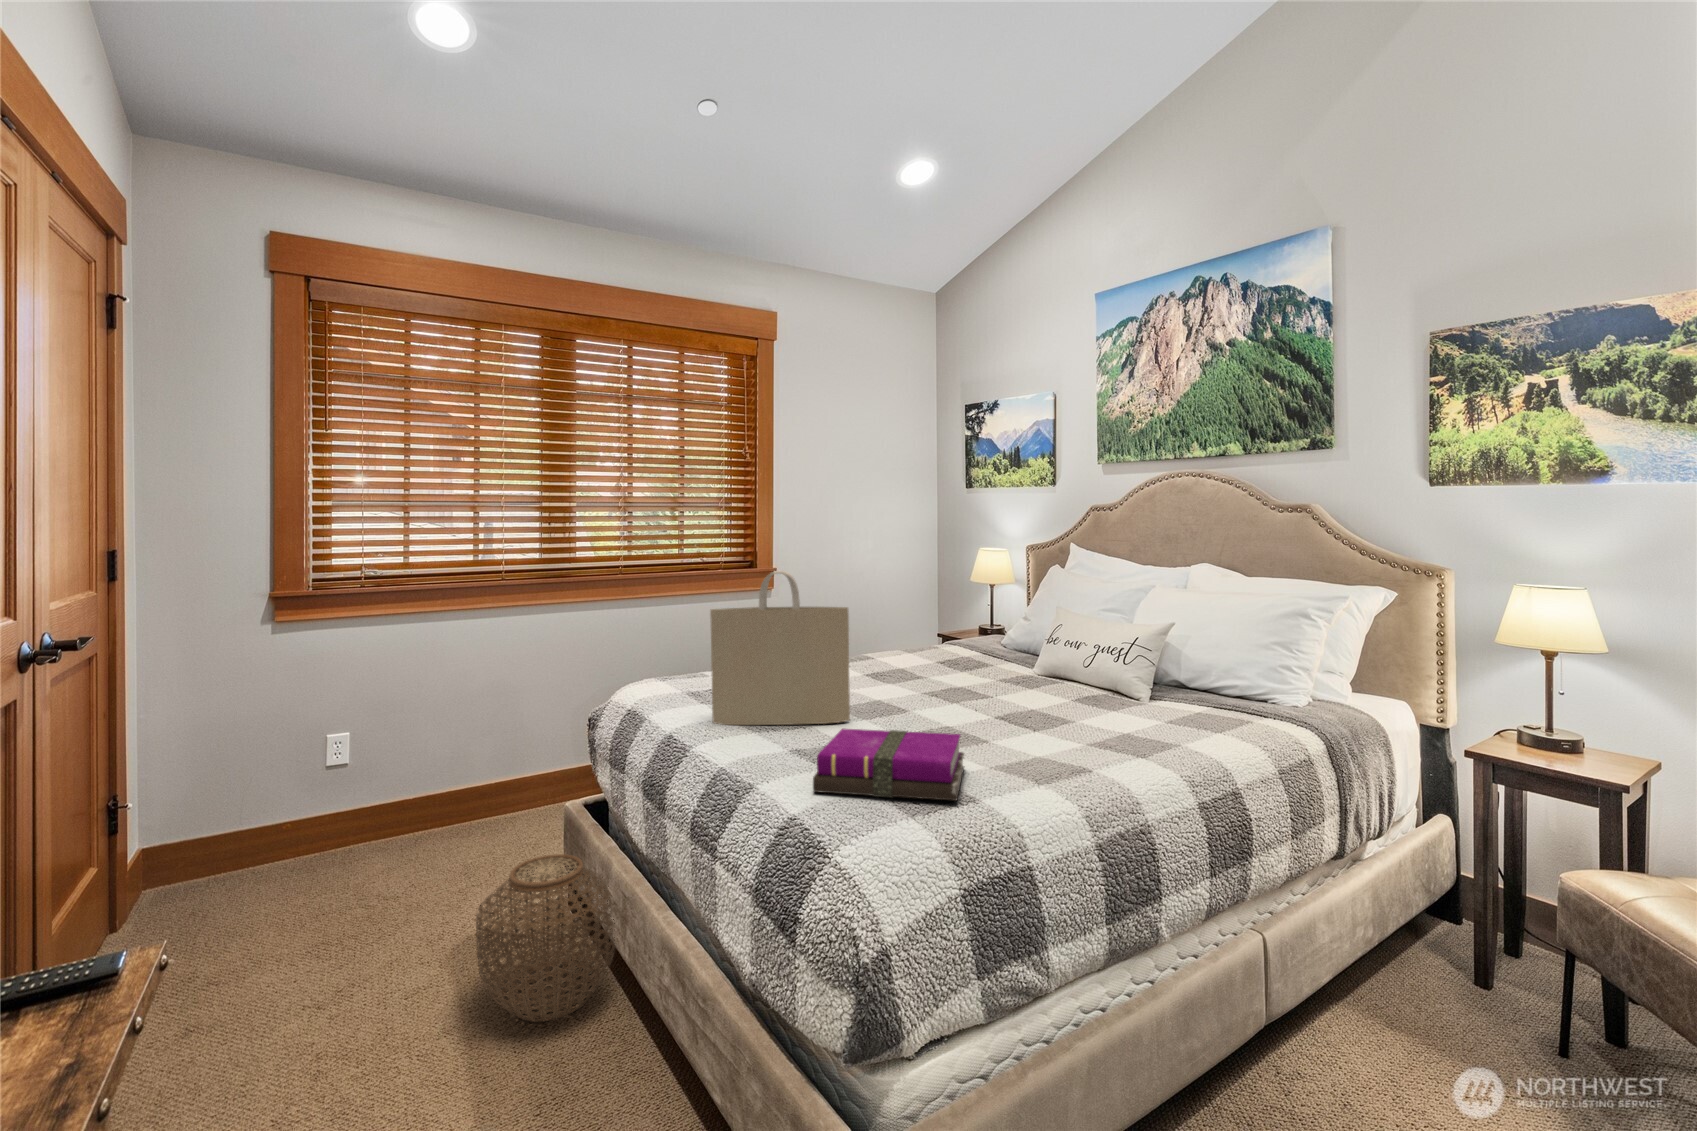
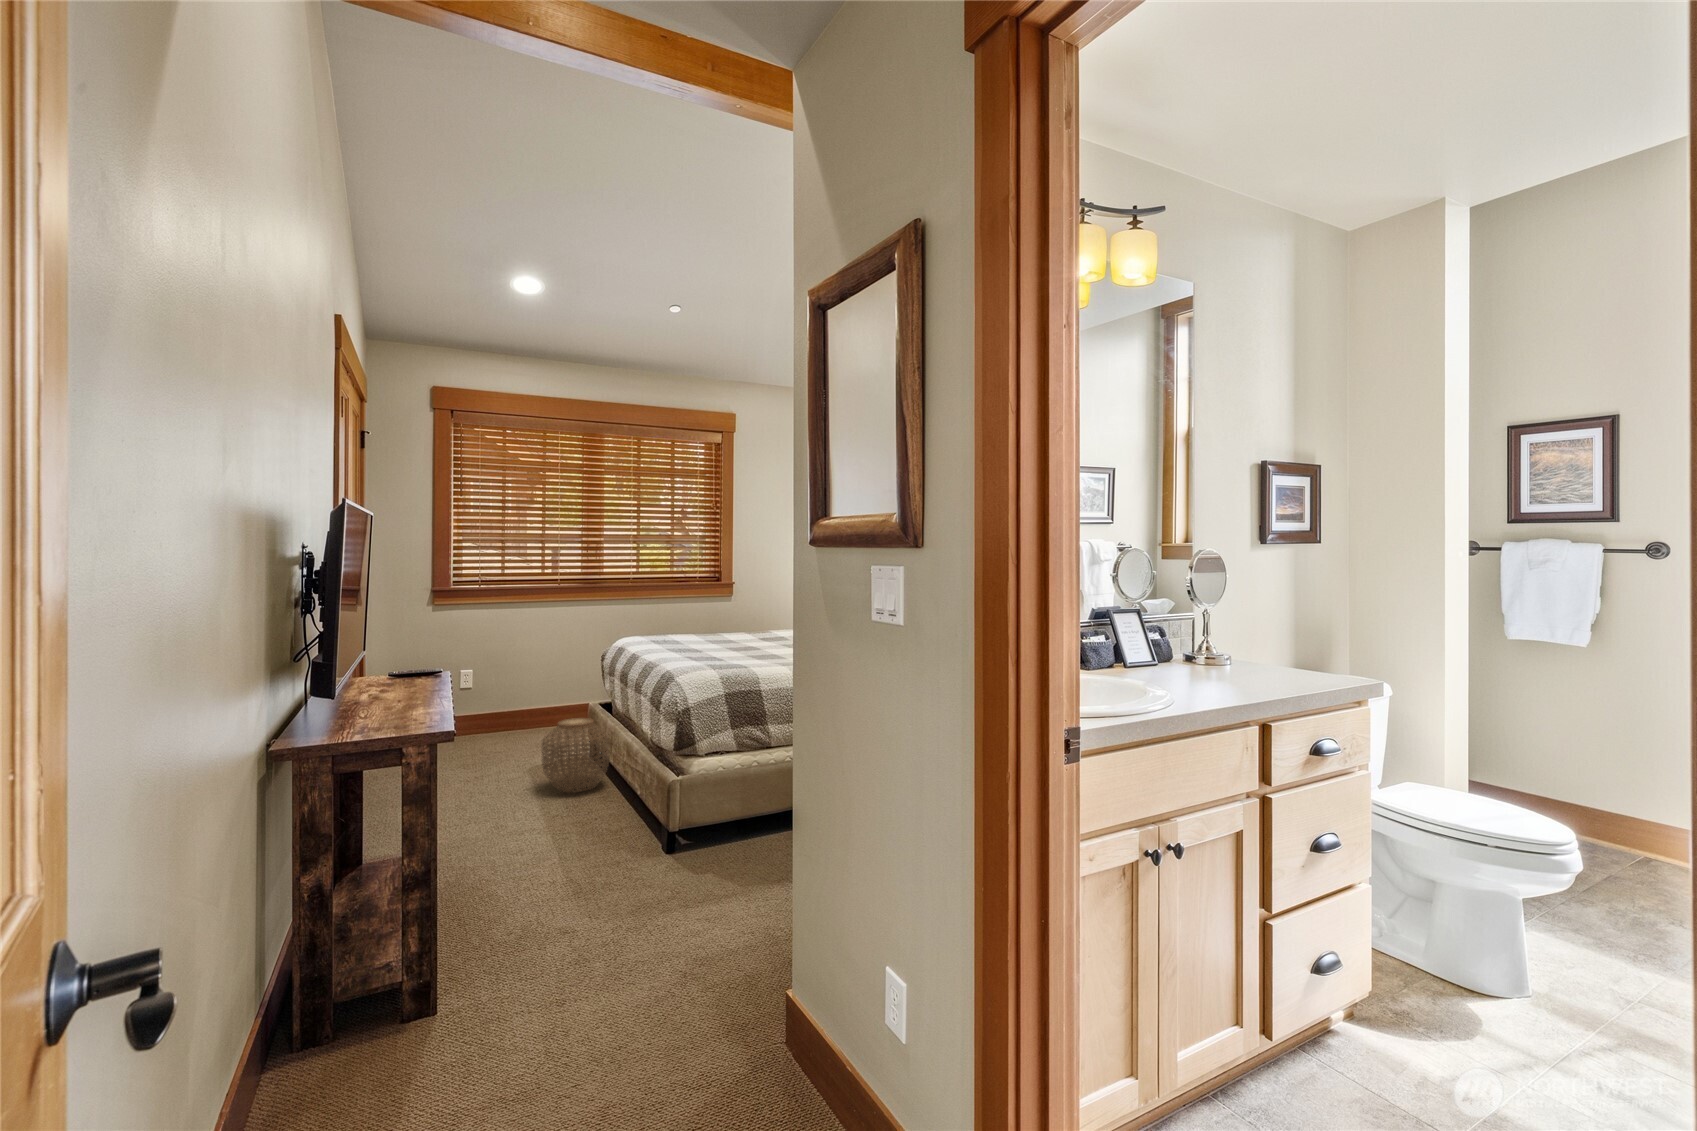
tote bag: present [710,571,850,725] -> none [657,575,726,652]
notebook: present [813,729,964,801] -> none [684,646,759,669]

